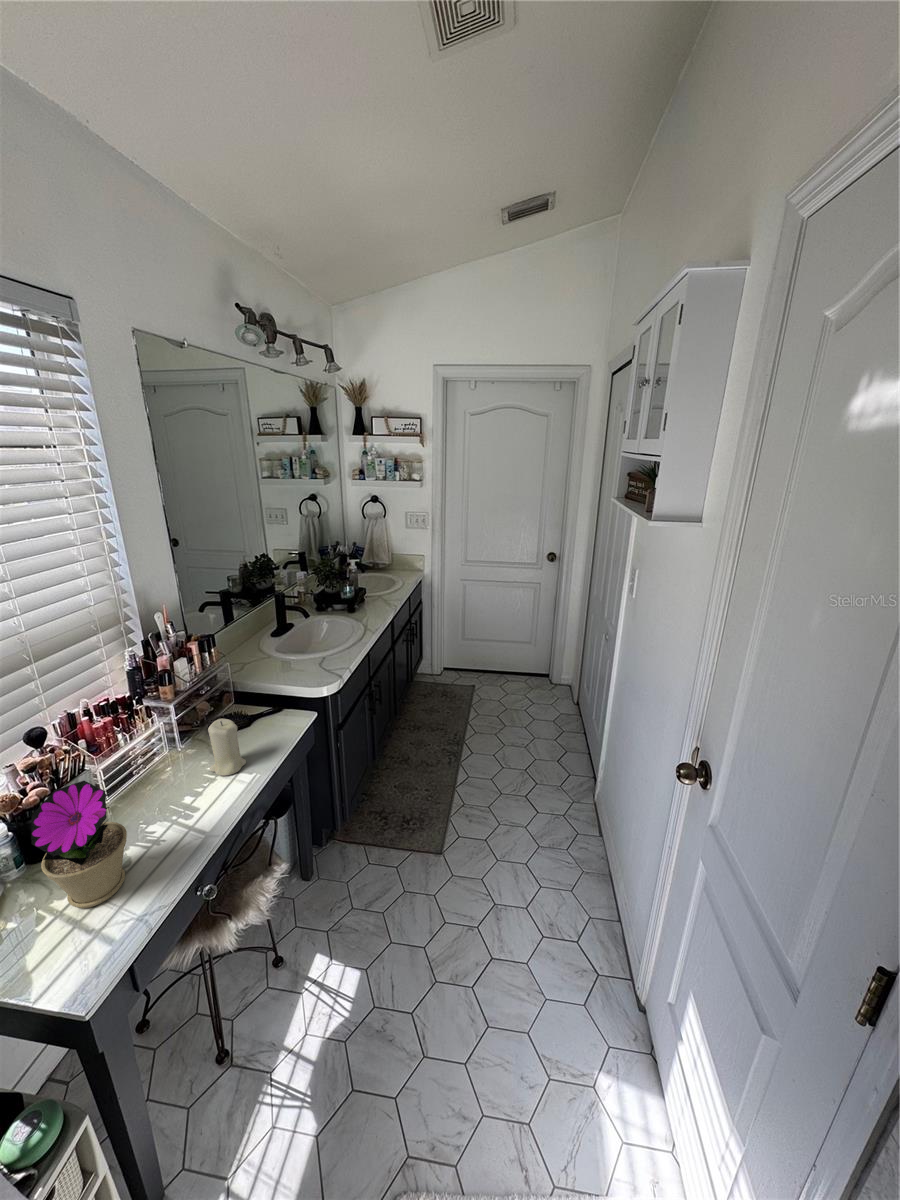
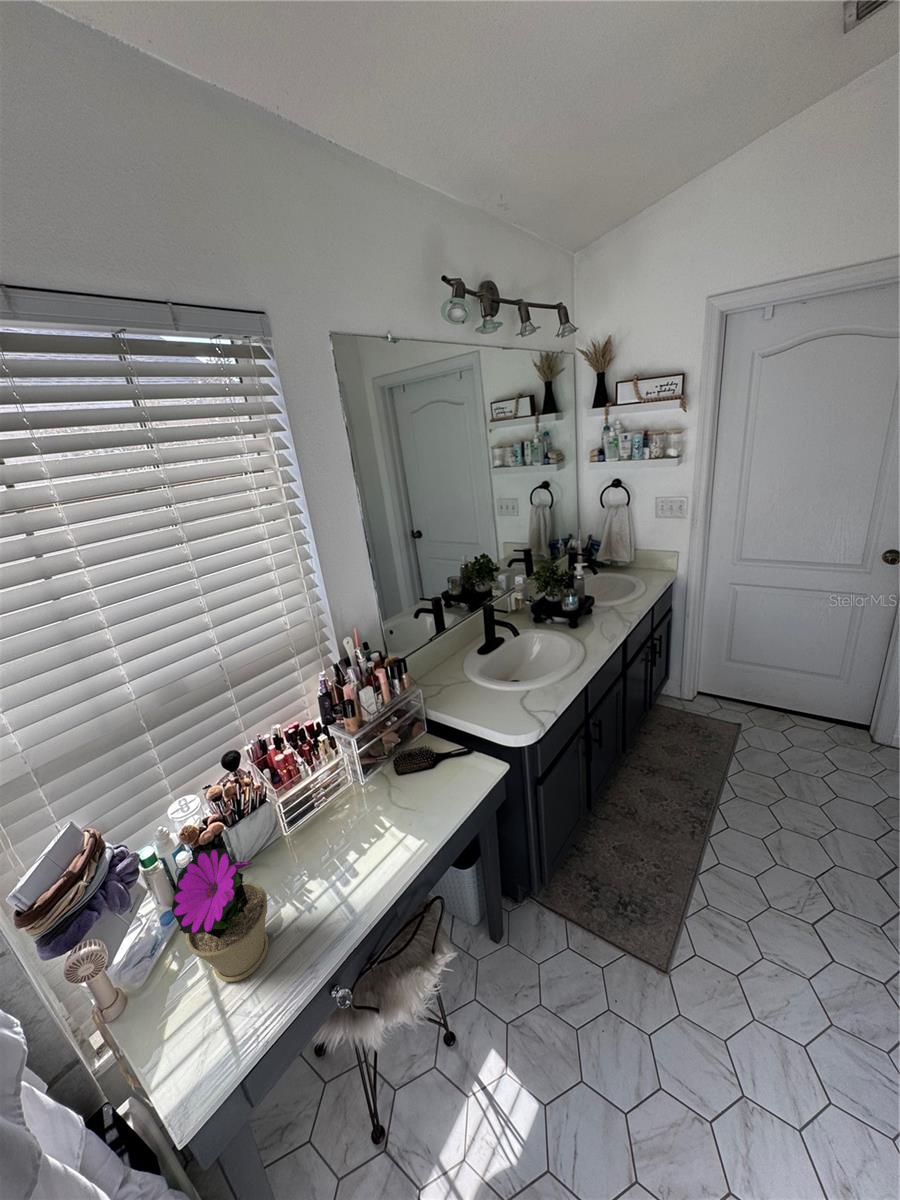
candle: present [208,719,246,776] -> none [378,769,419,837]

